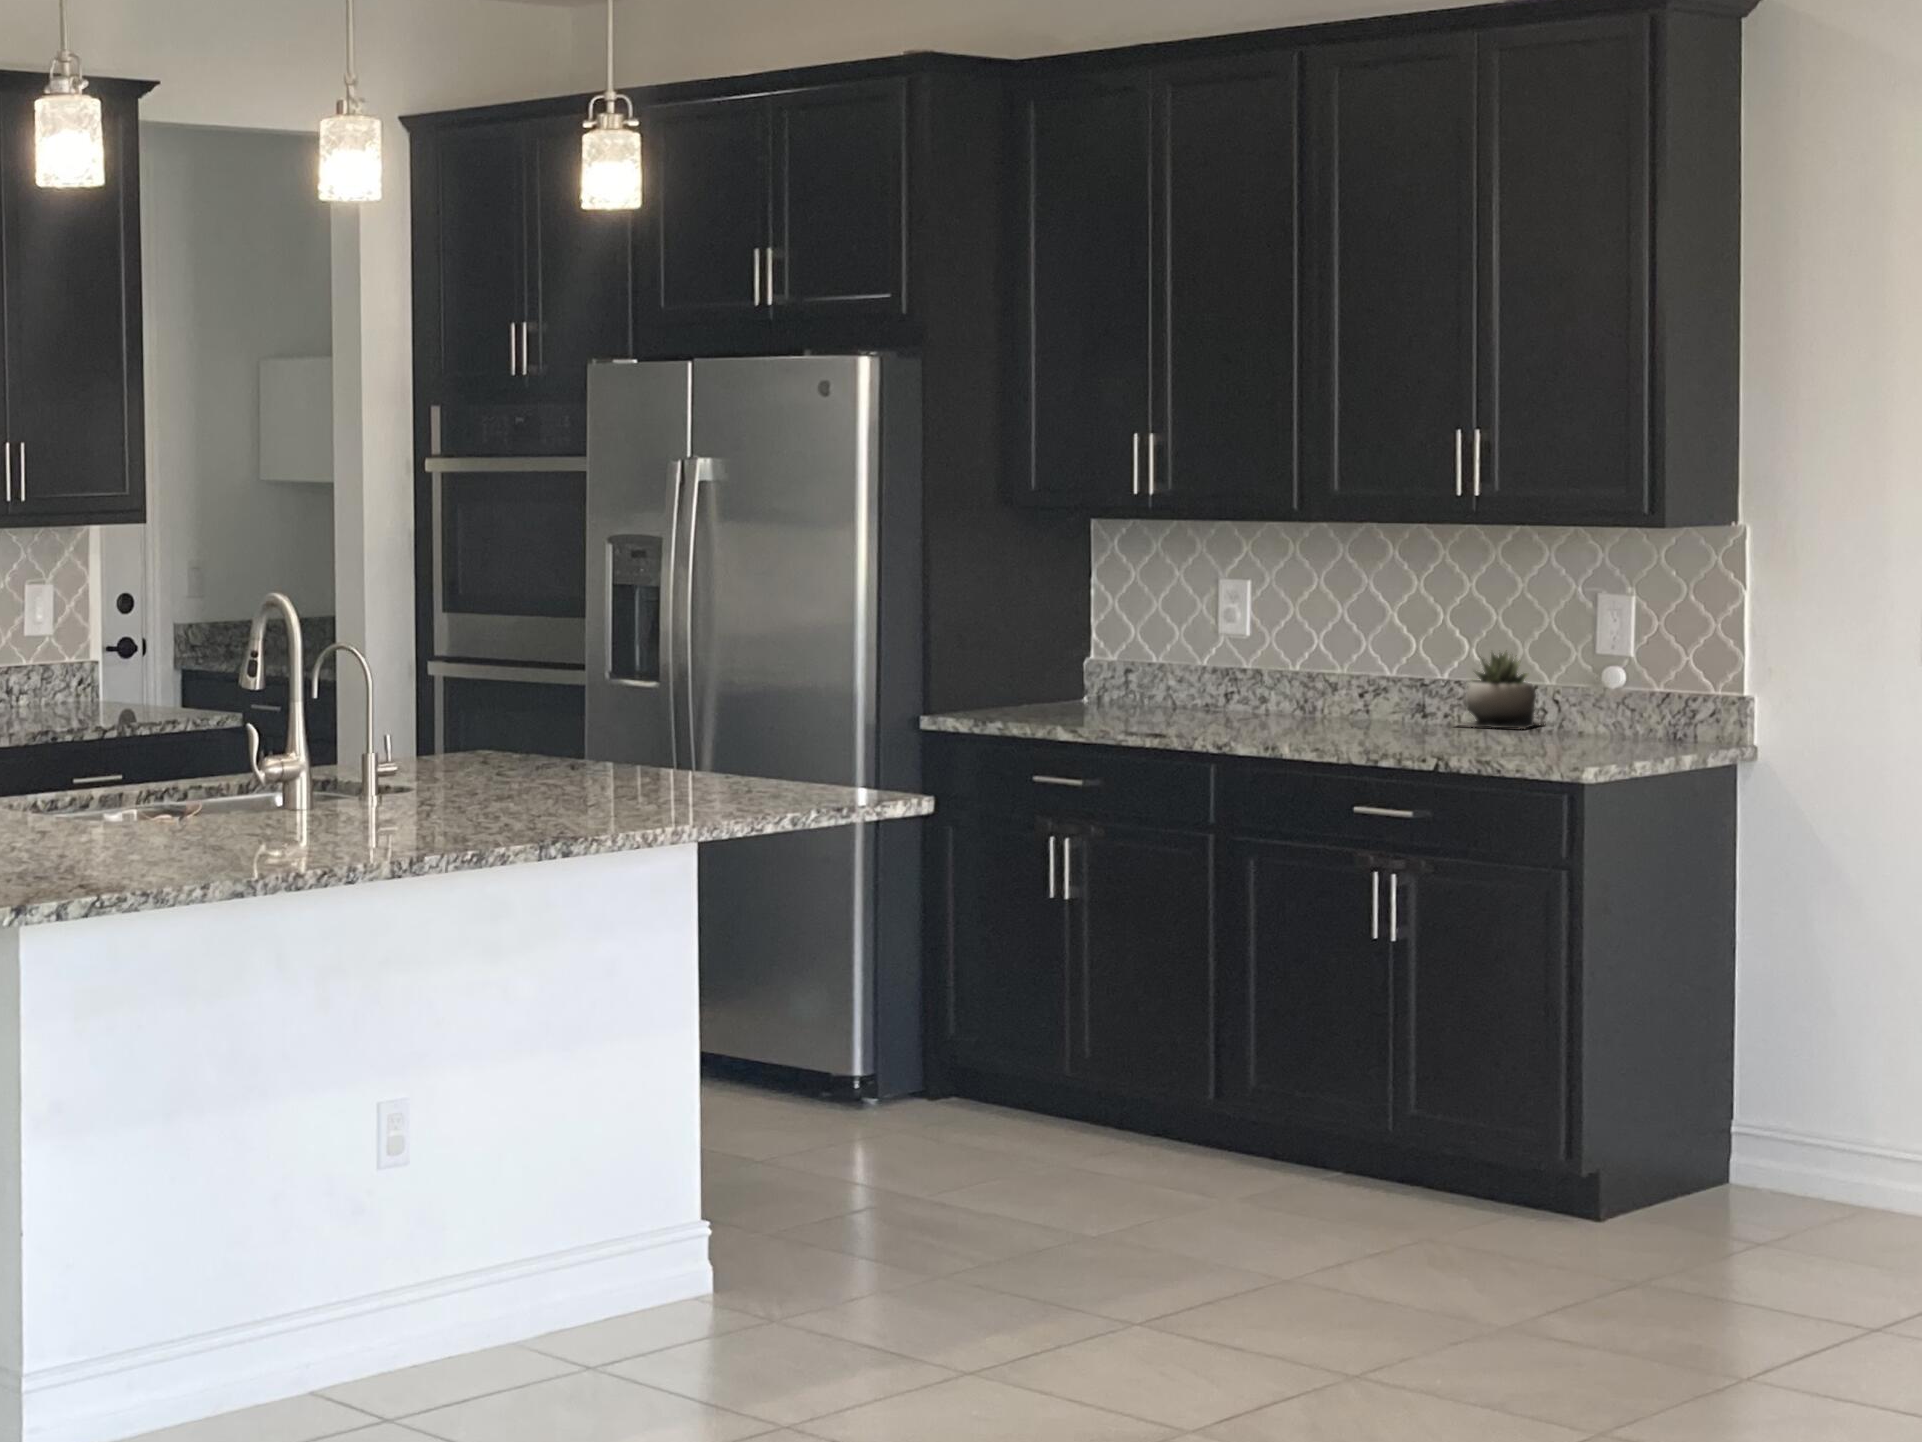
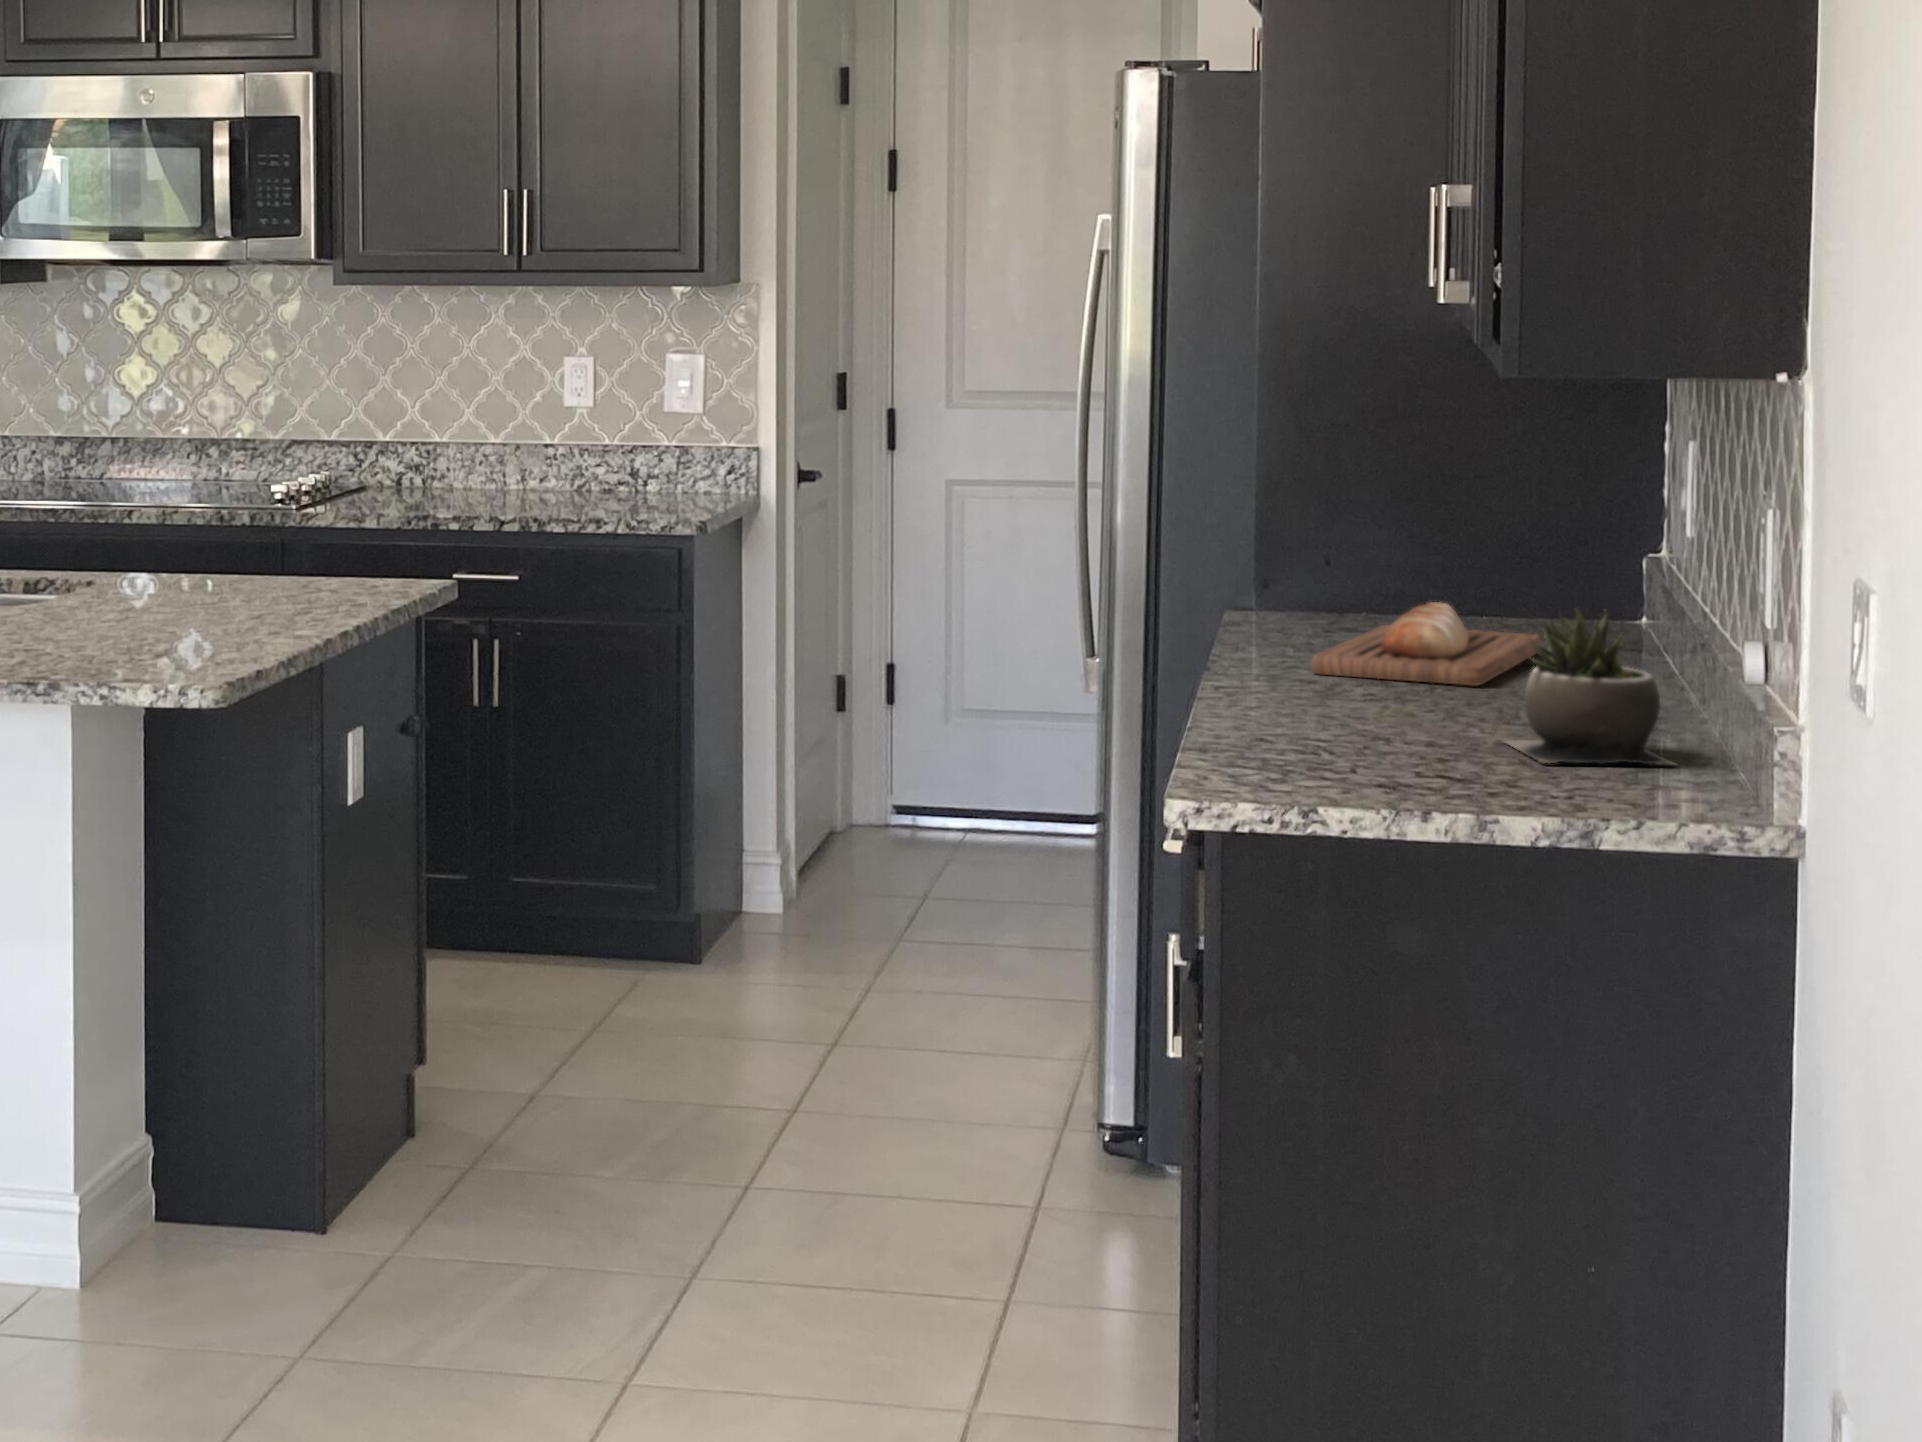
bread loaf: none [1100,679,1279,719] -> present [1311,602,1541,686]

